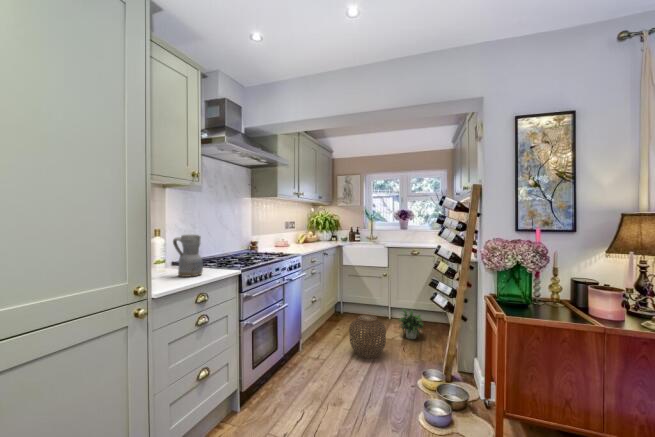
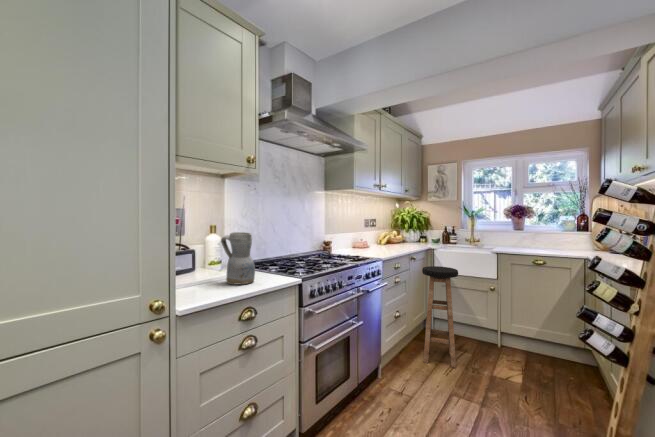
bar stool: none [333,259,360,336] -> present [422,266,458,368]
potted plant: present [399,309,424,339] -> none [514,338,559,386]
woven basket: present [349,314,386,359] -> none [445,344,500,408]

